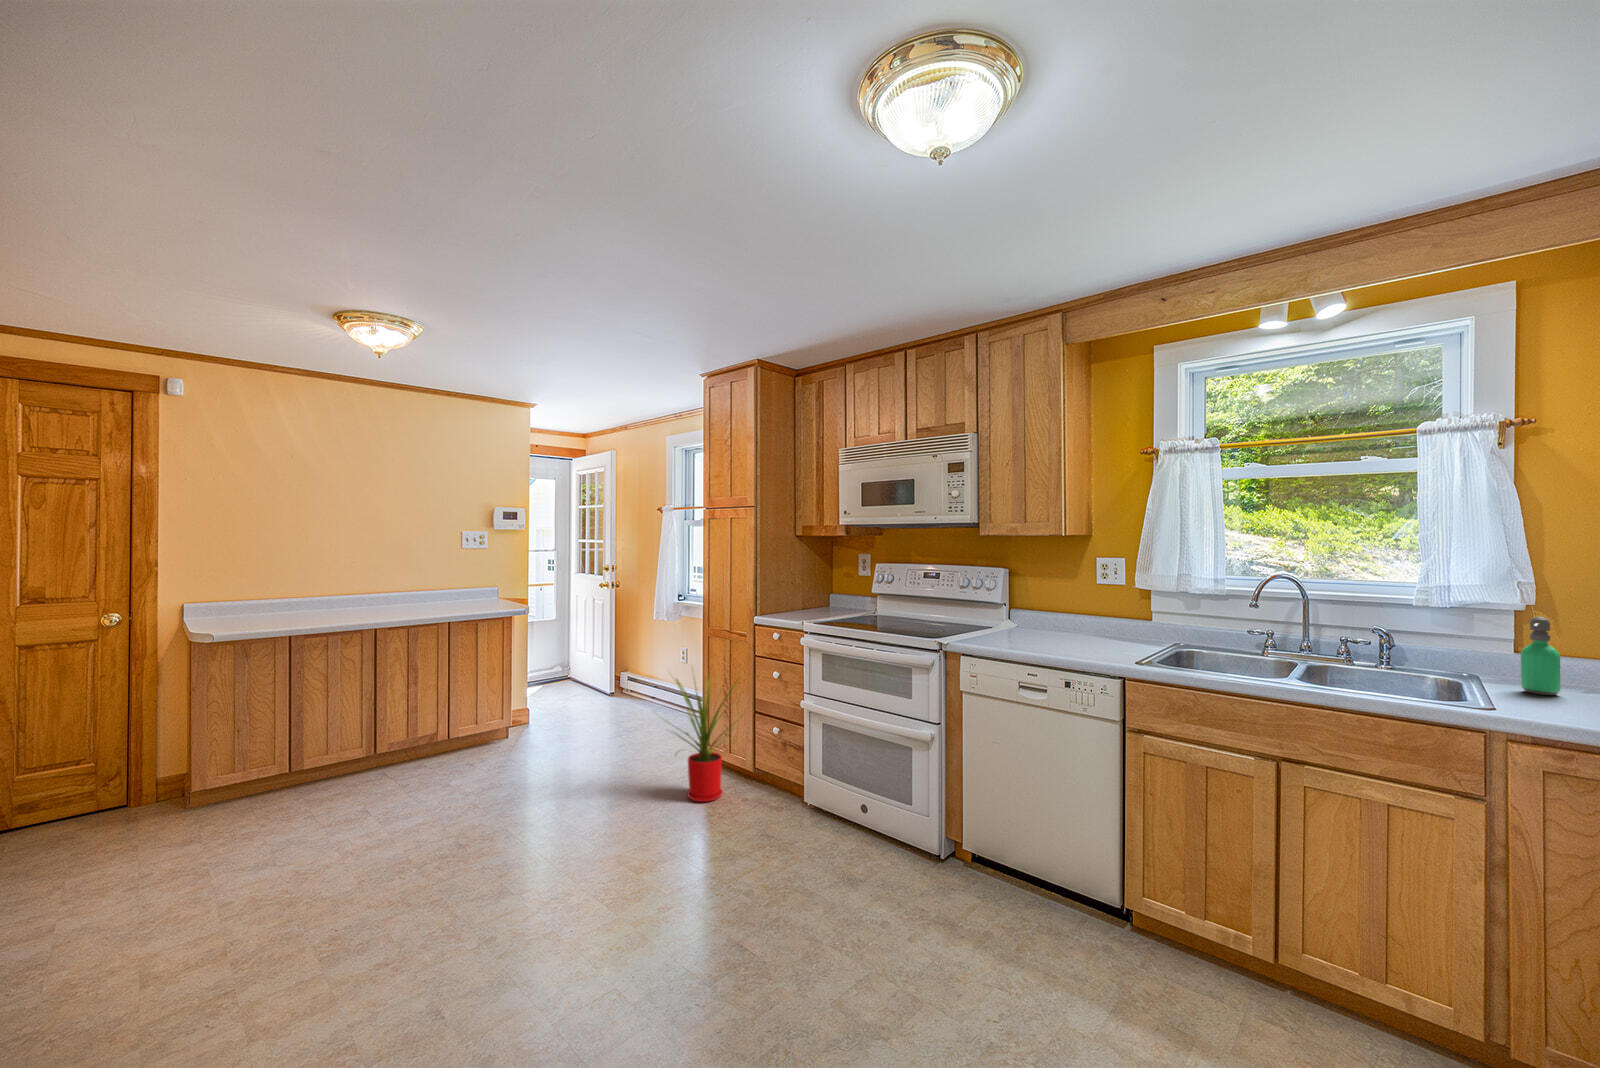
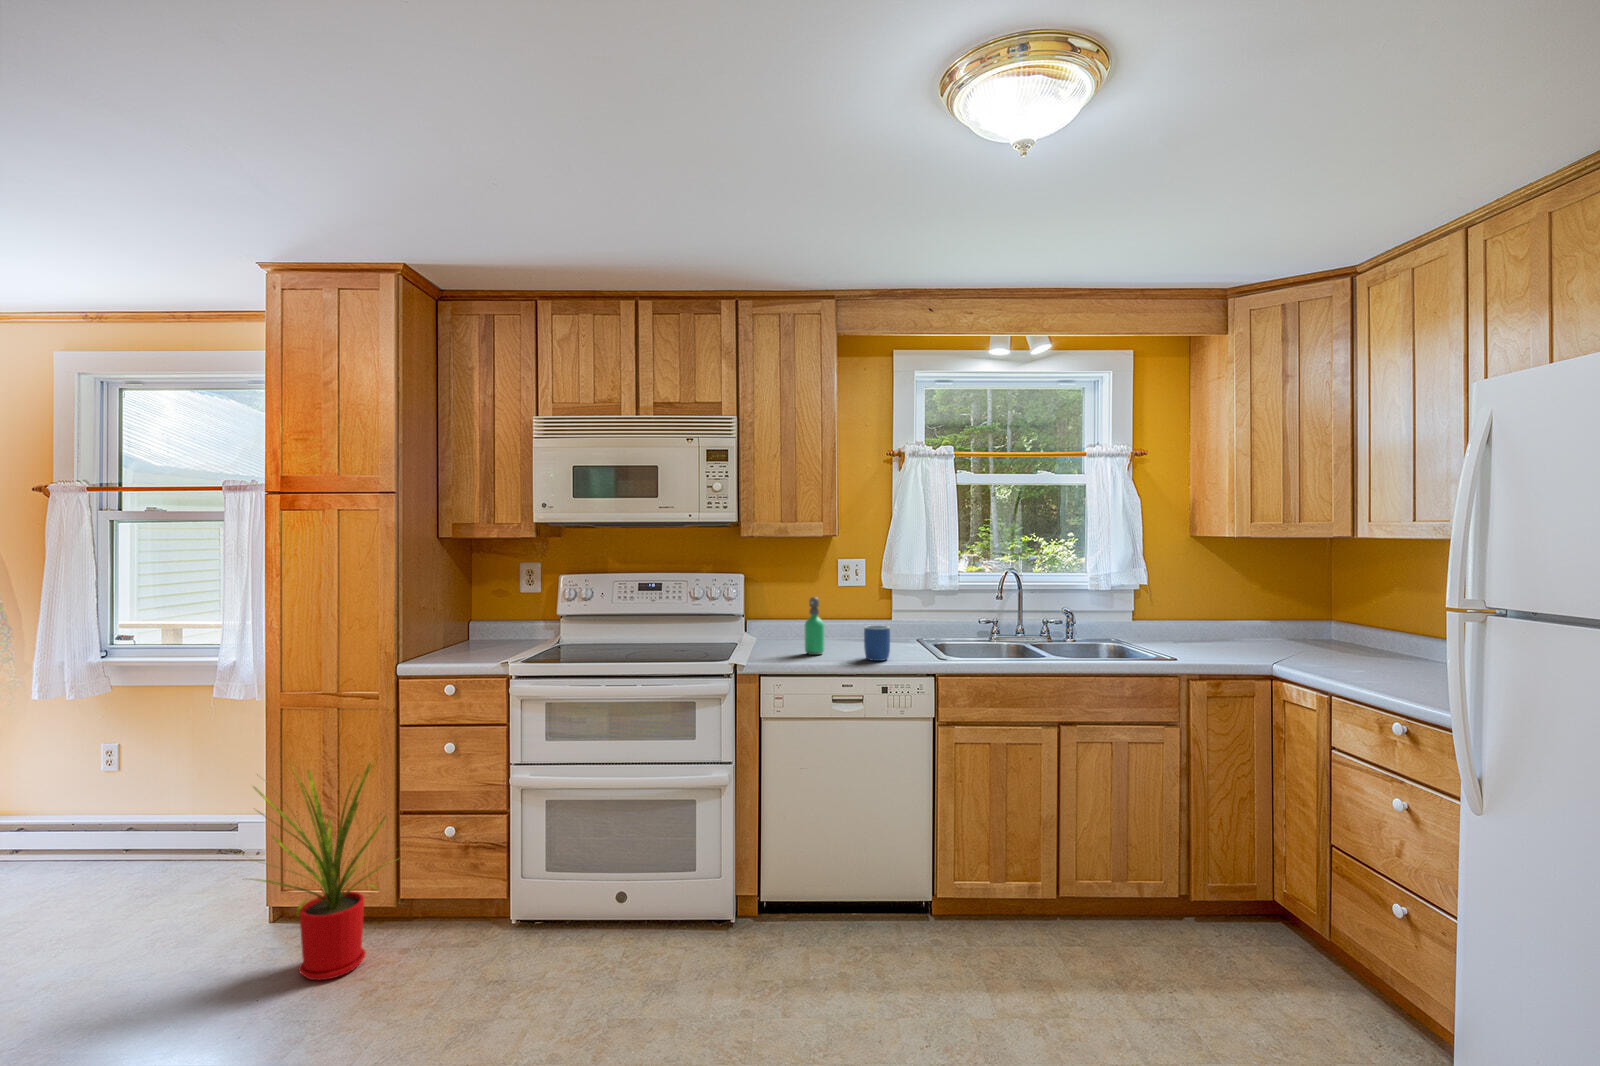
soap dispenser: present [1521,617,1560,695] -> present [805,597,824,655]
mug: none [1065,621,1093,655] -> present [864,625,890,661]

